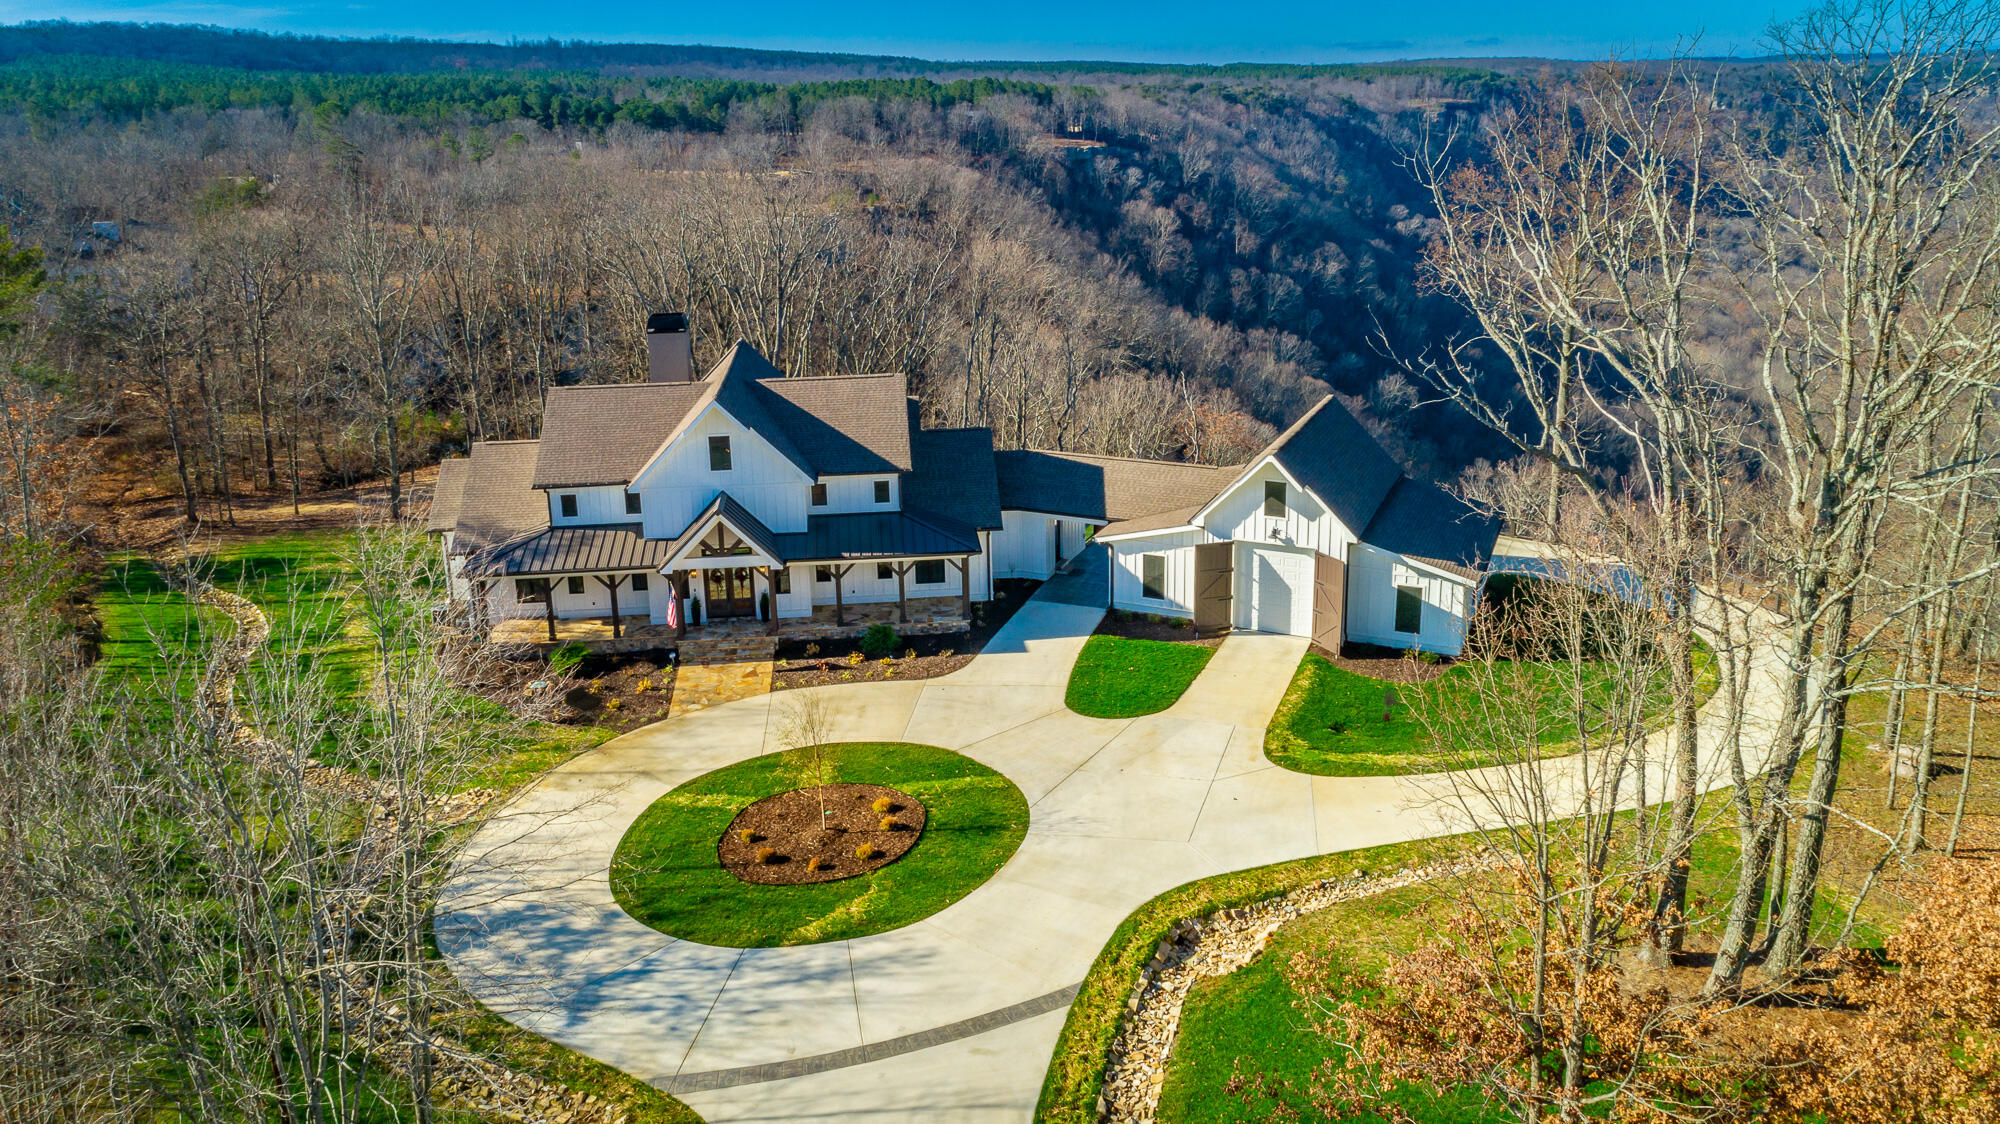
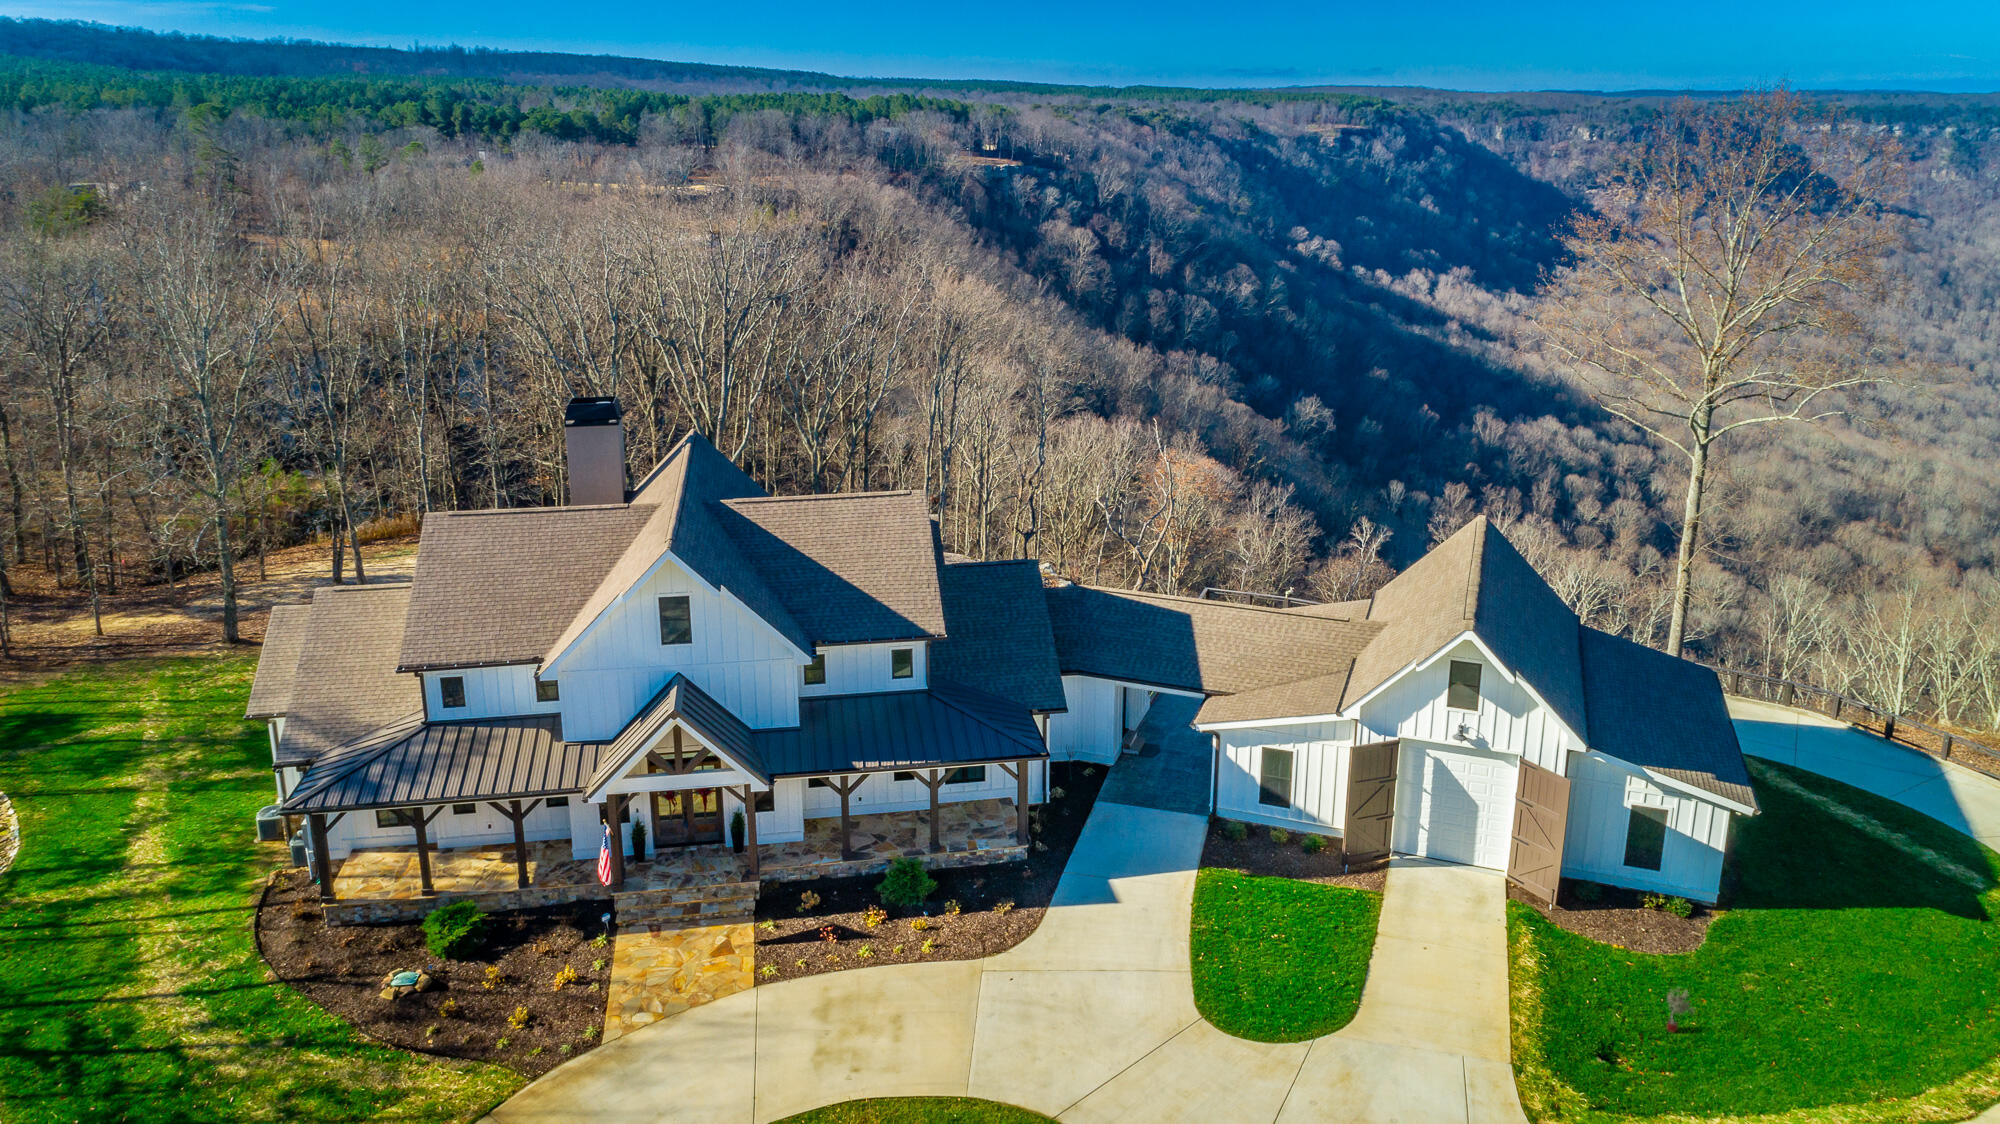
lounge chair: present [565,686,603,716] -> none [447,996,508,1055]

